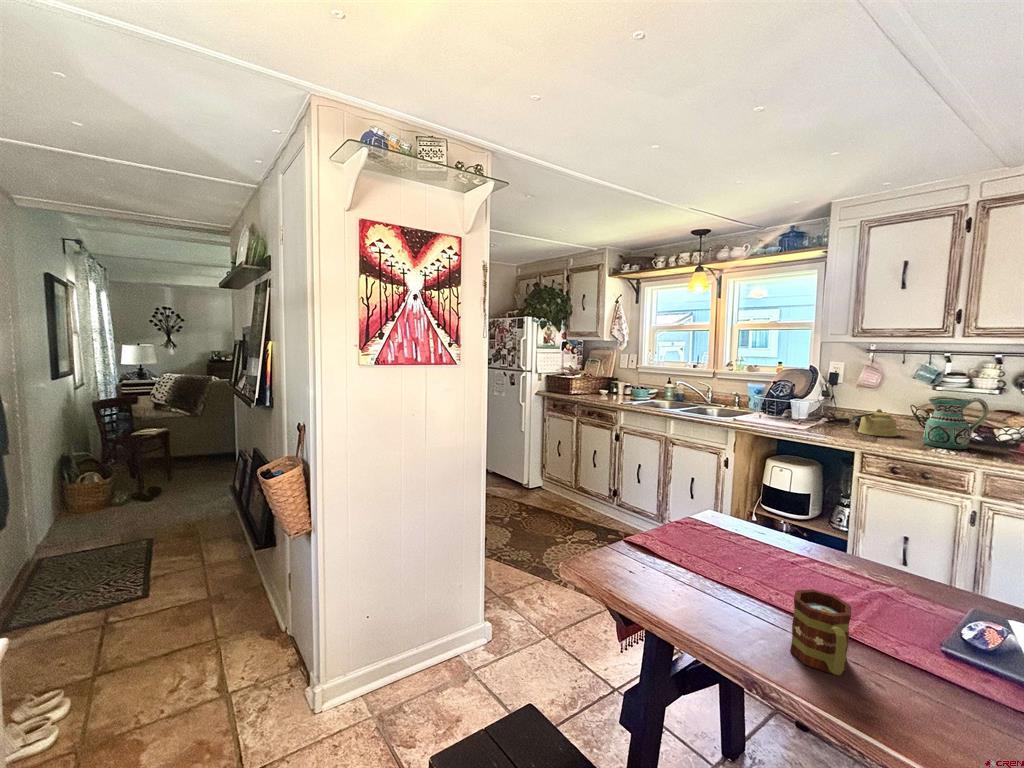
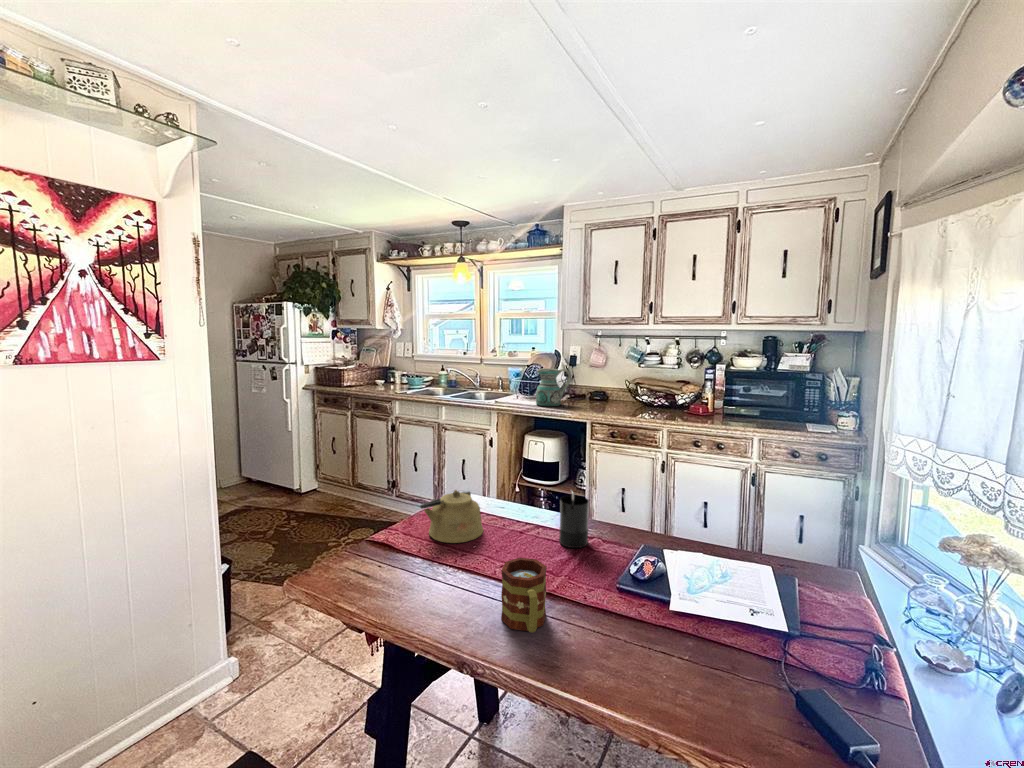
ceramic pitcher: present [923,396,988,449] -> present [536,368,571,406]
kettle: present [853,409,898,437] -> present [420,490,483,543]
candle: none [846,526,891,595] -> present [559,491,589,548]

